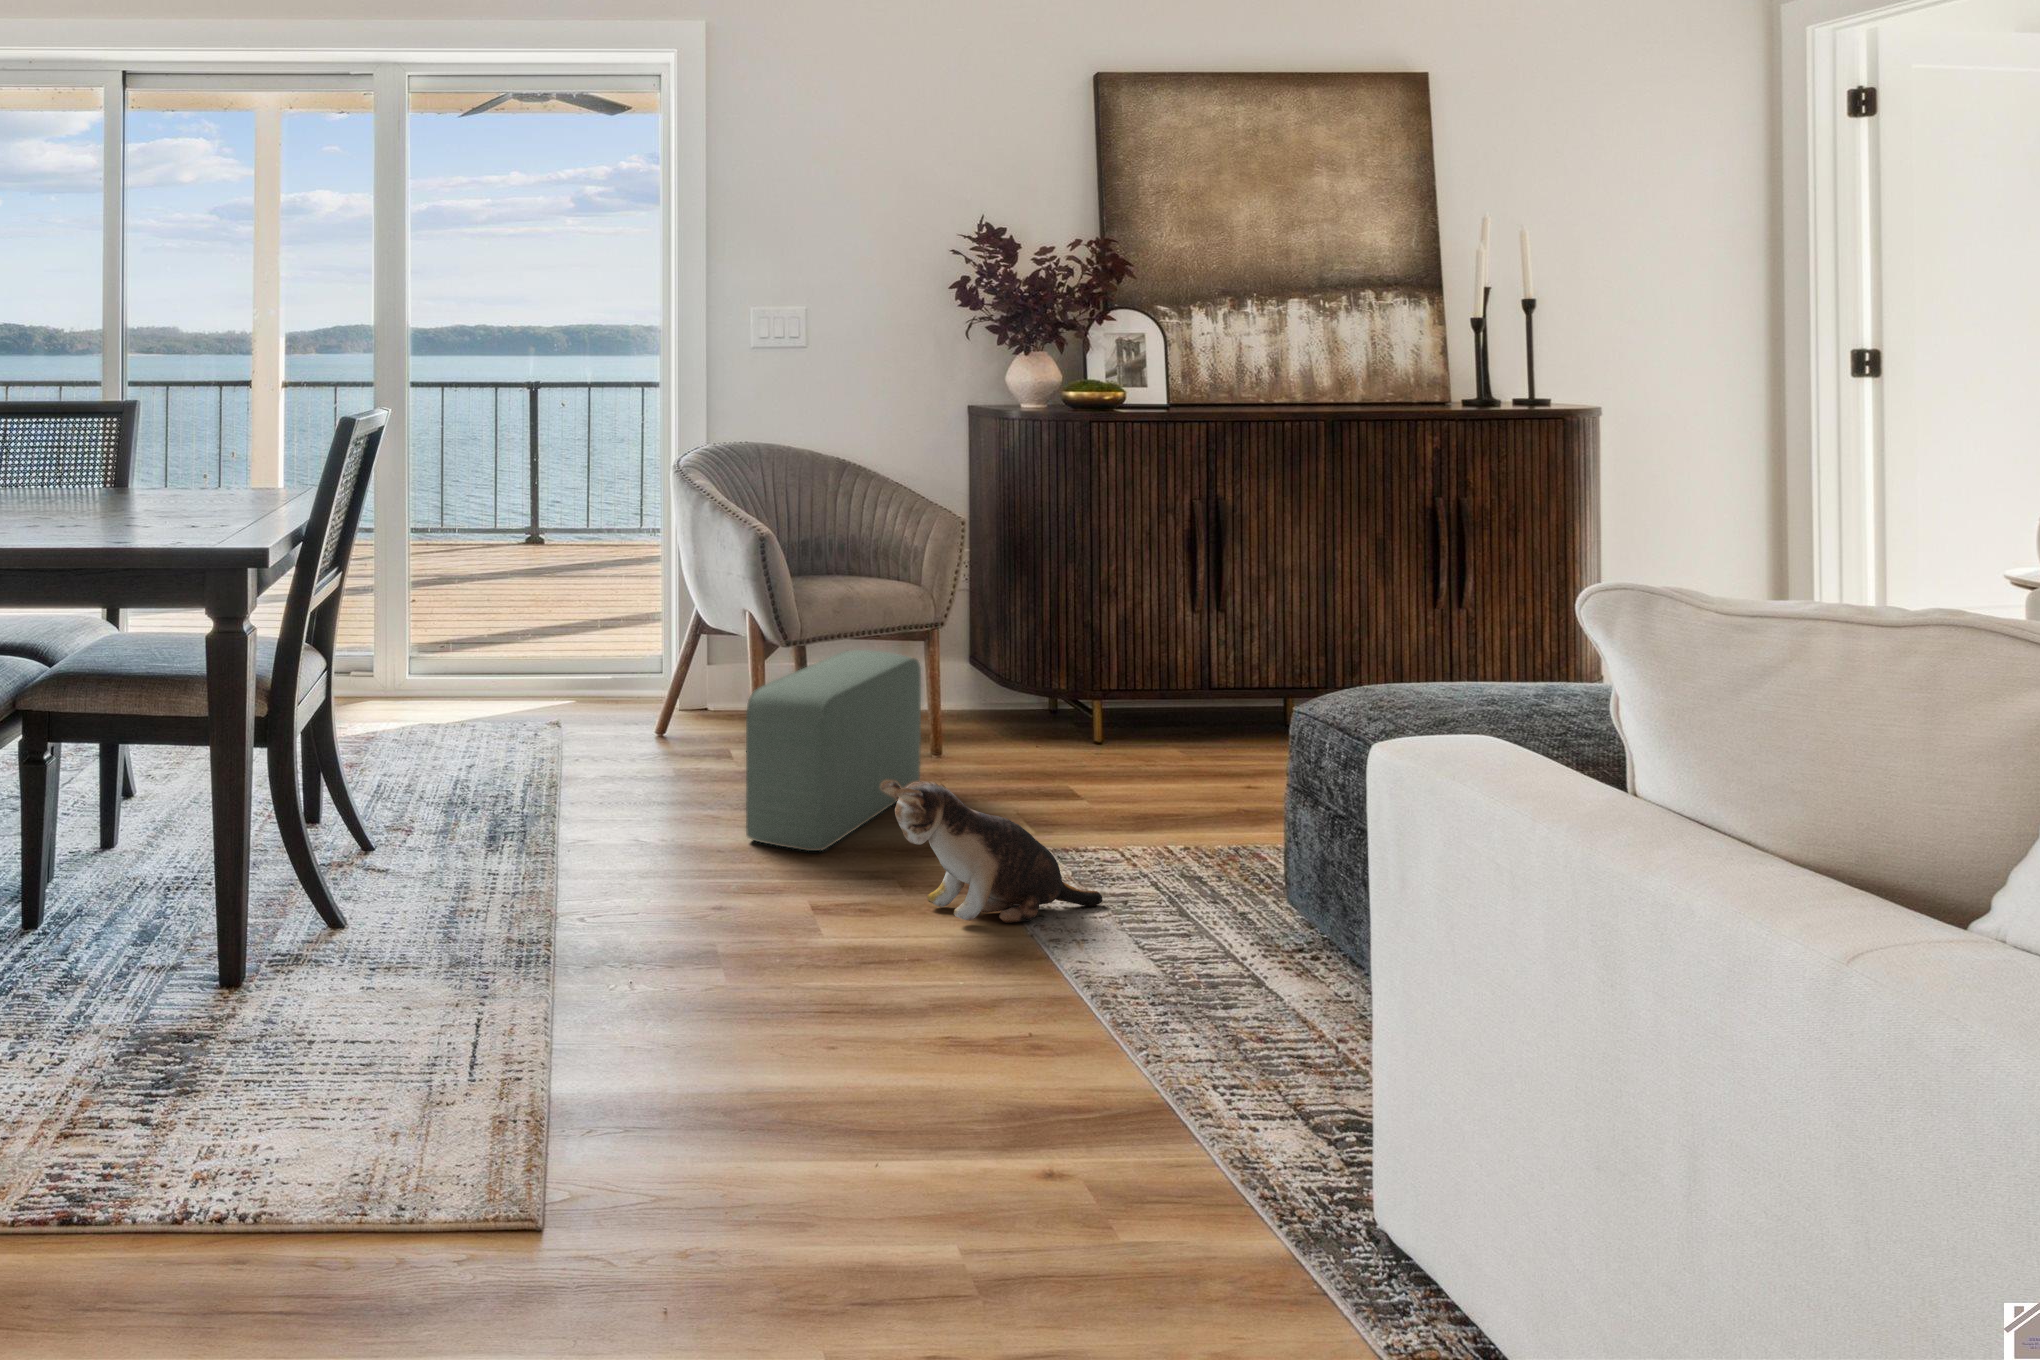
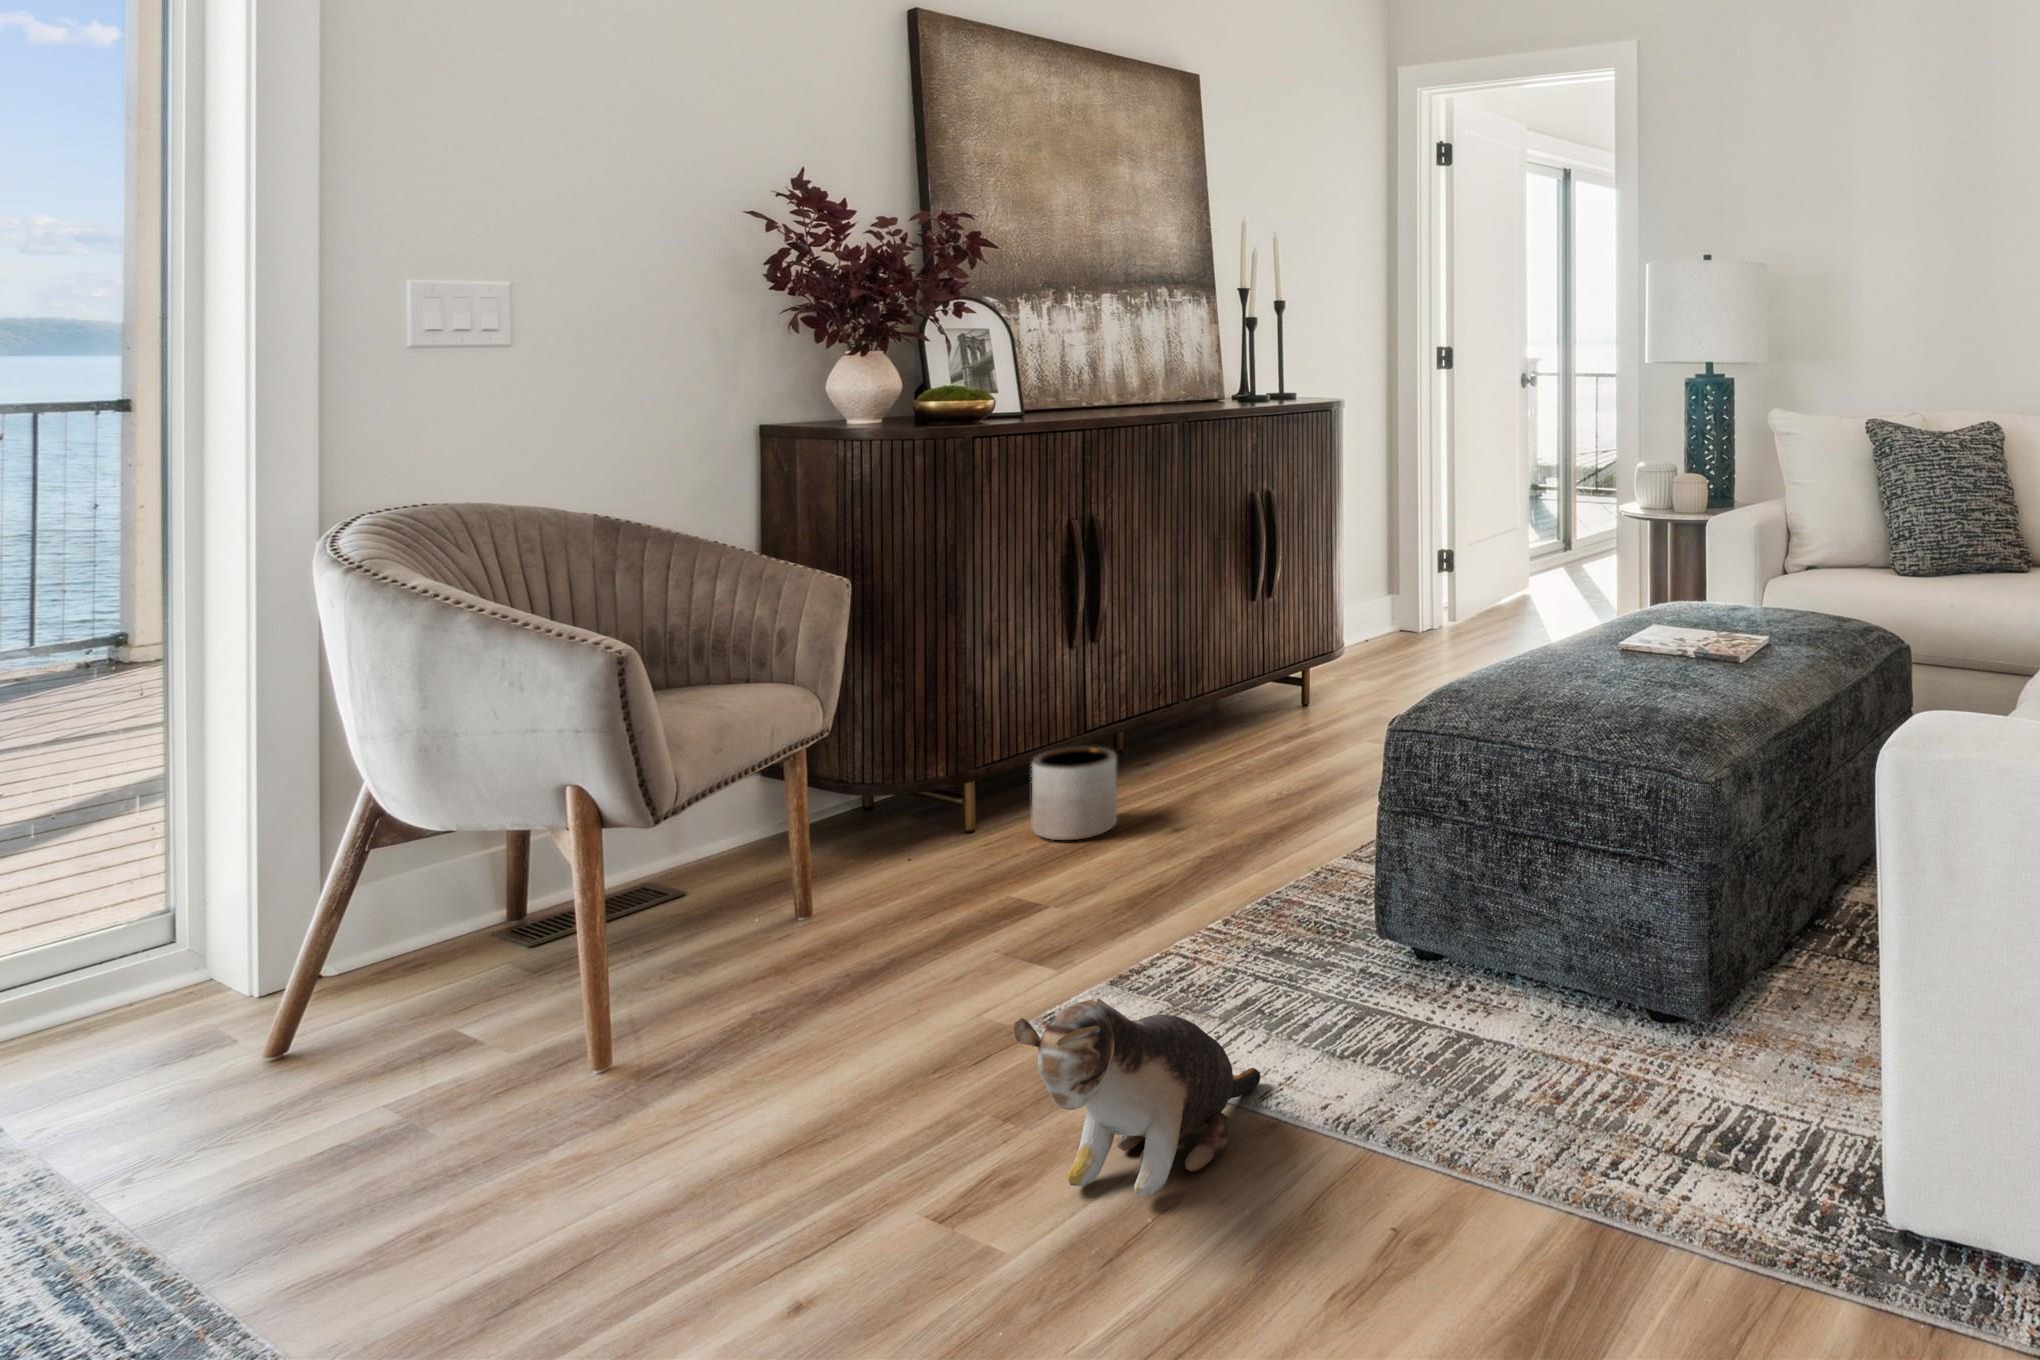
pouf: present [746,650,921,851] -> none [652,792,835,1184]
planter: none [1139,688,1212,763] -> present [1031,747,1117,840]

